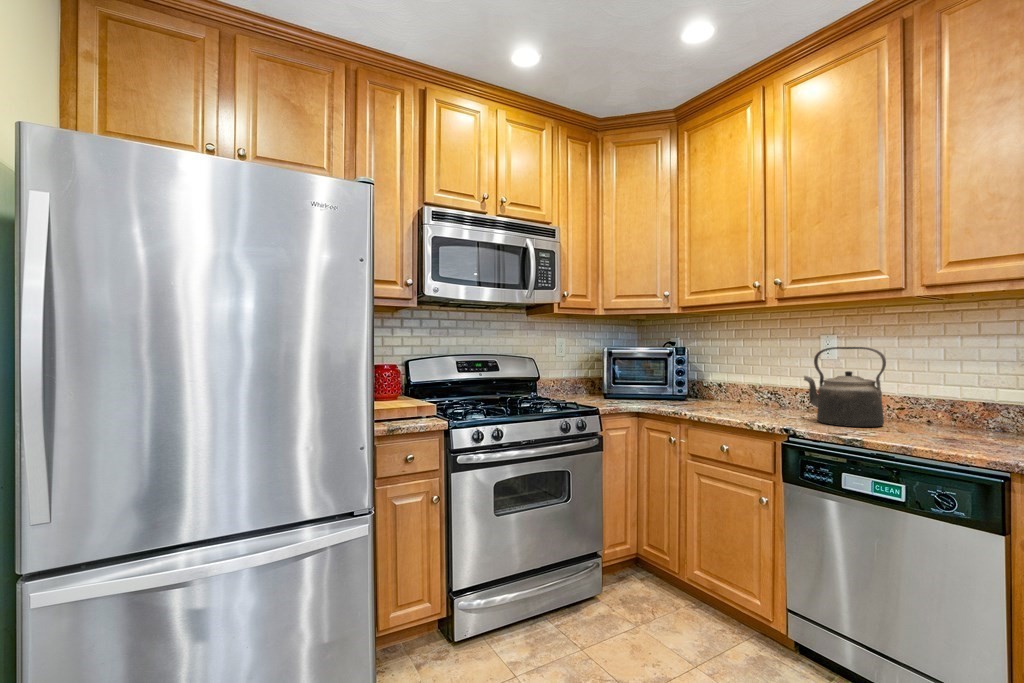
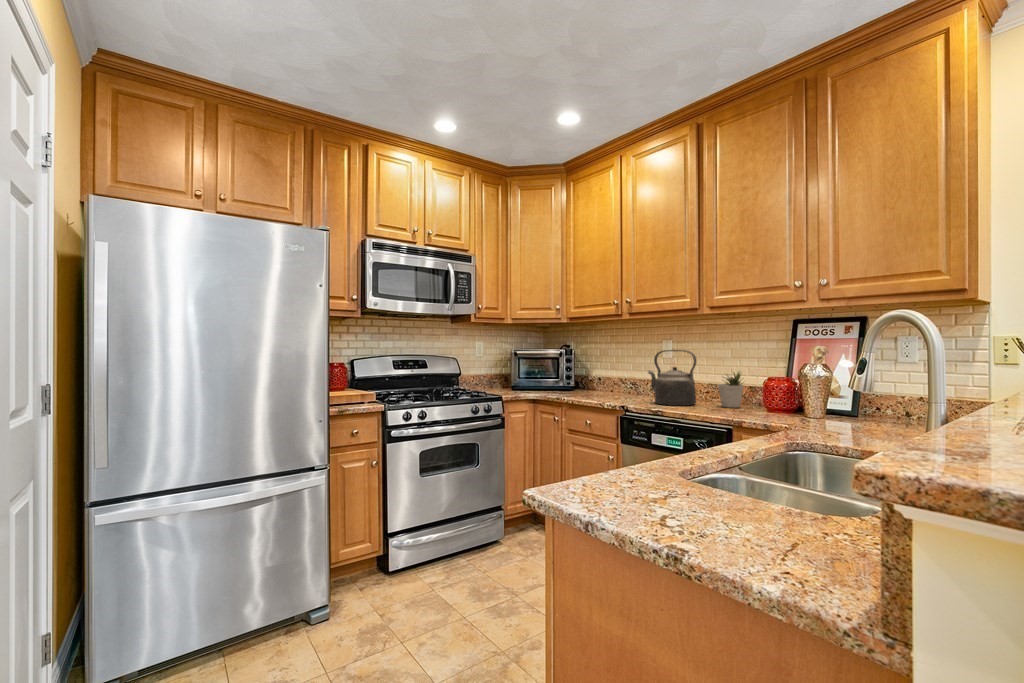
potted plant: none [923,375,973,432] -> present [718,372,744,408]

